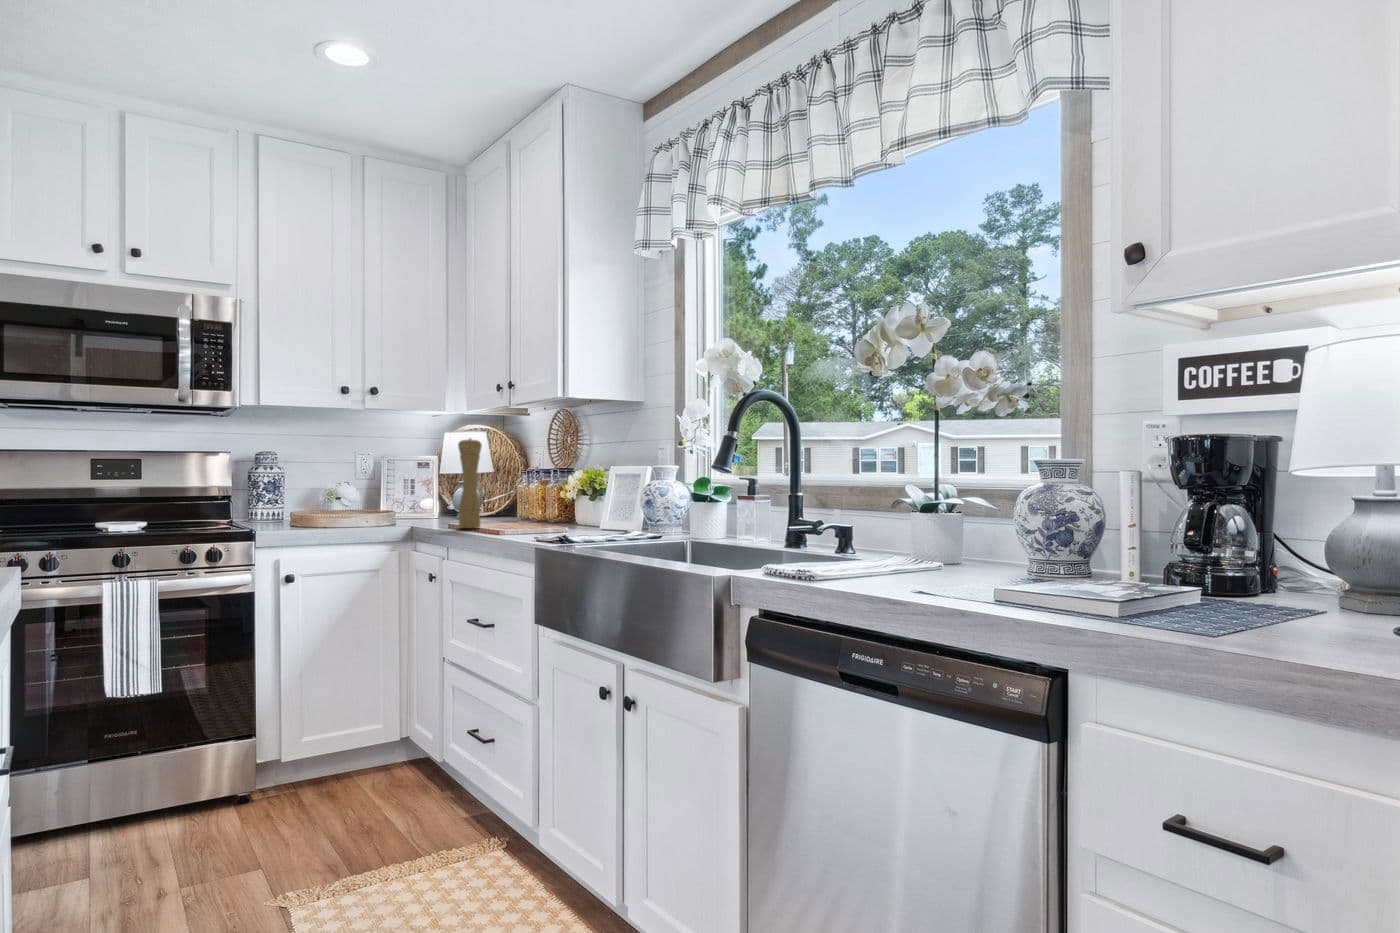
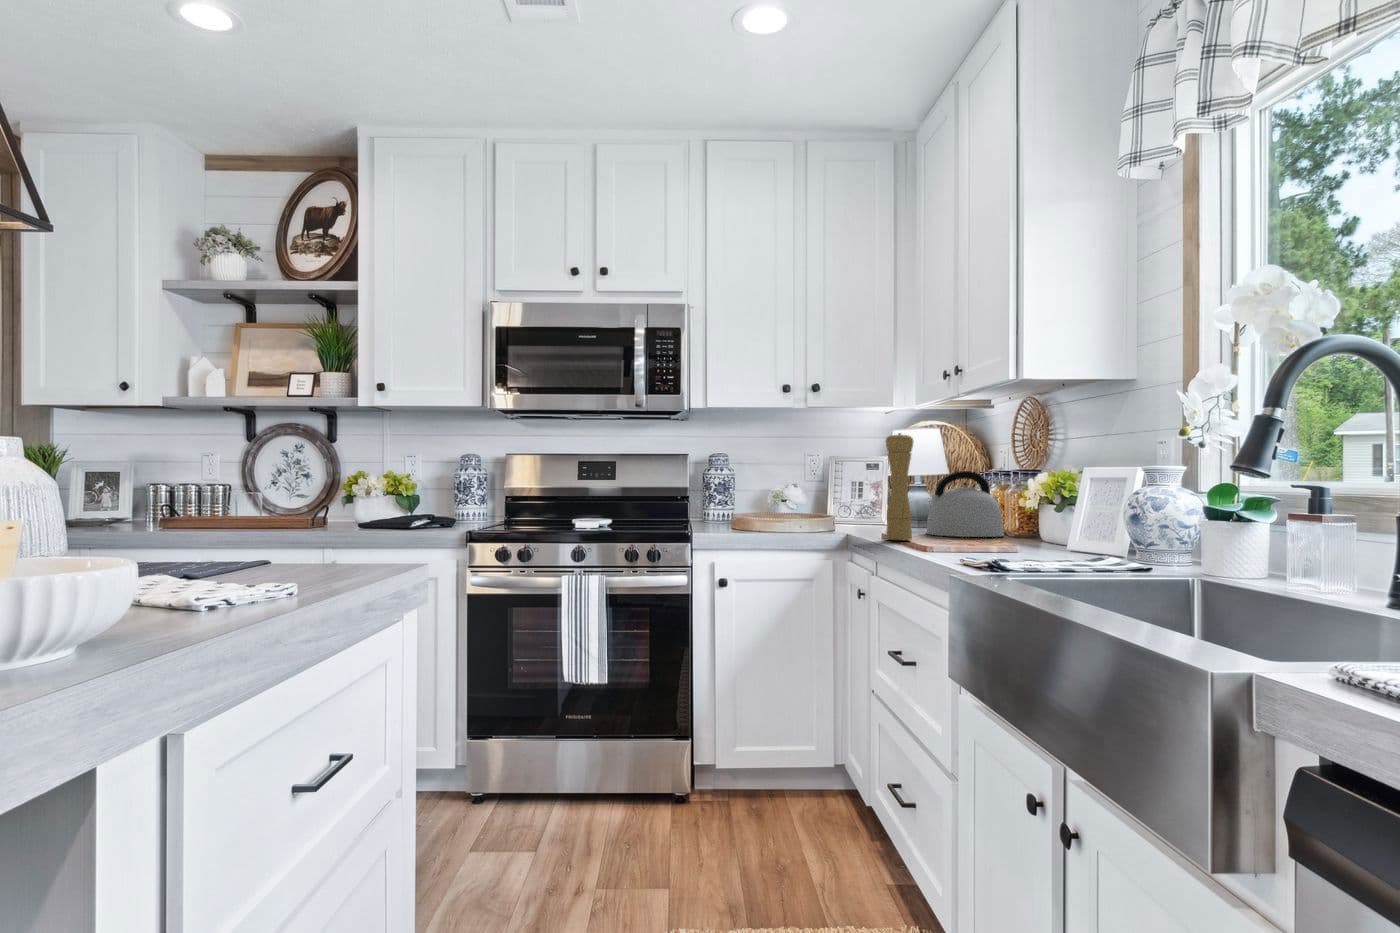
kettle: none [484,470,551,524] -> present [926,471,1004,537]

